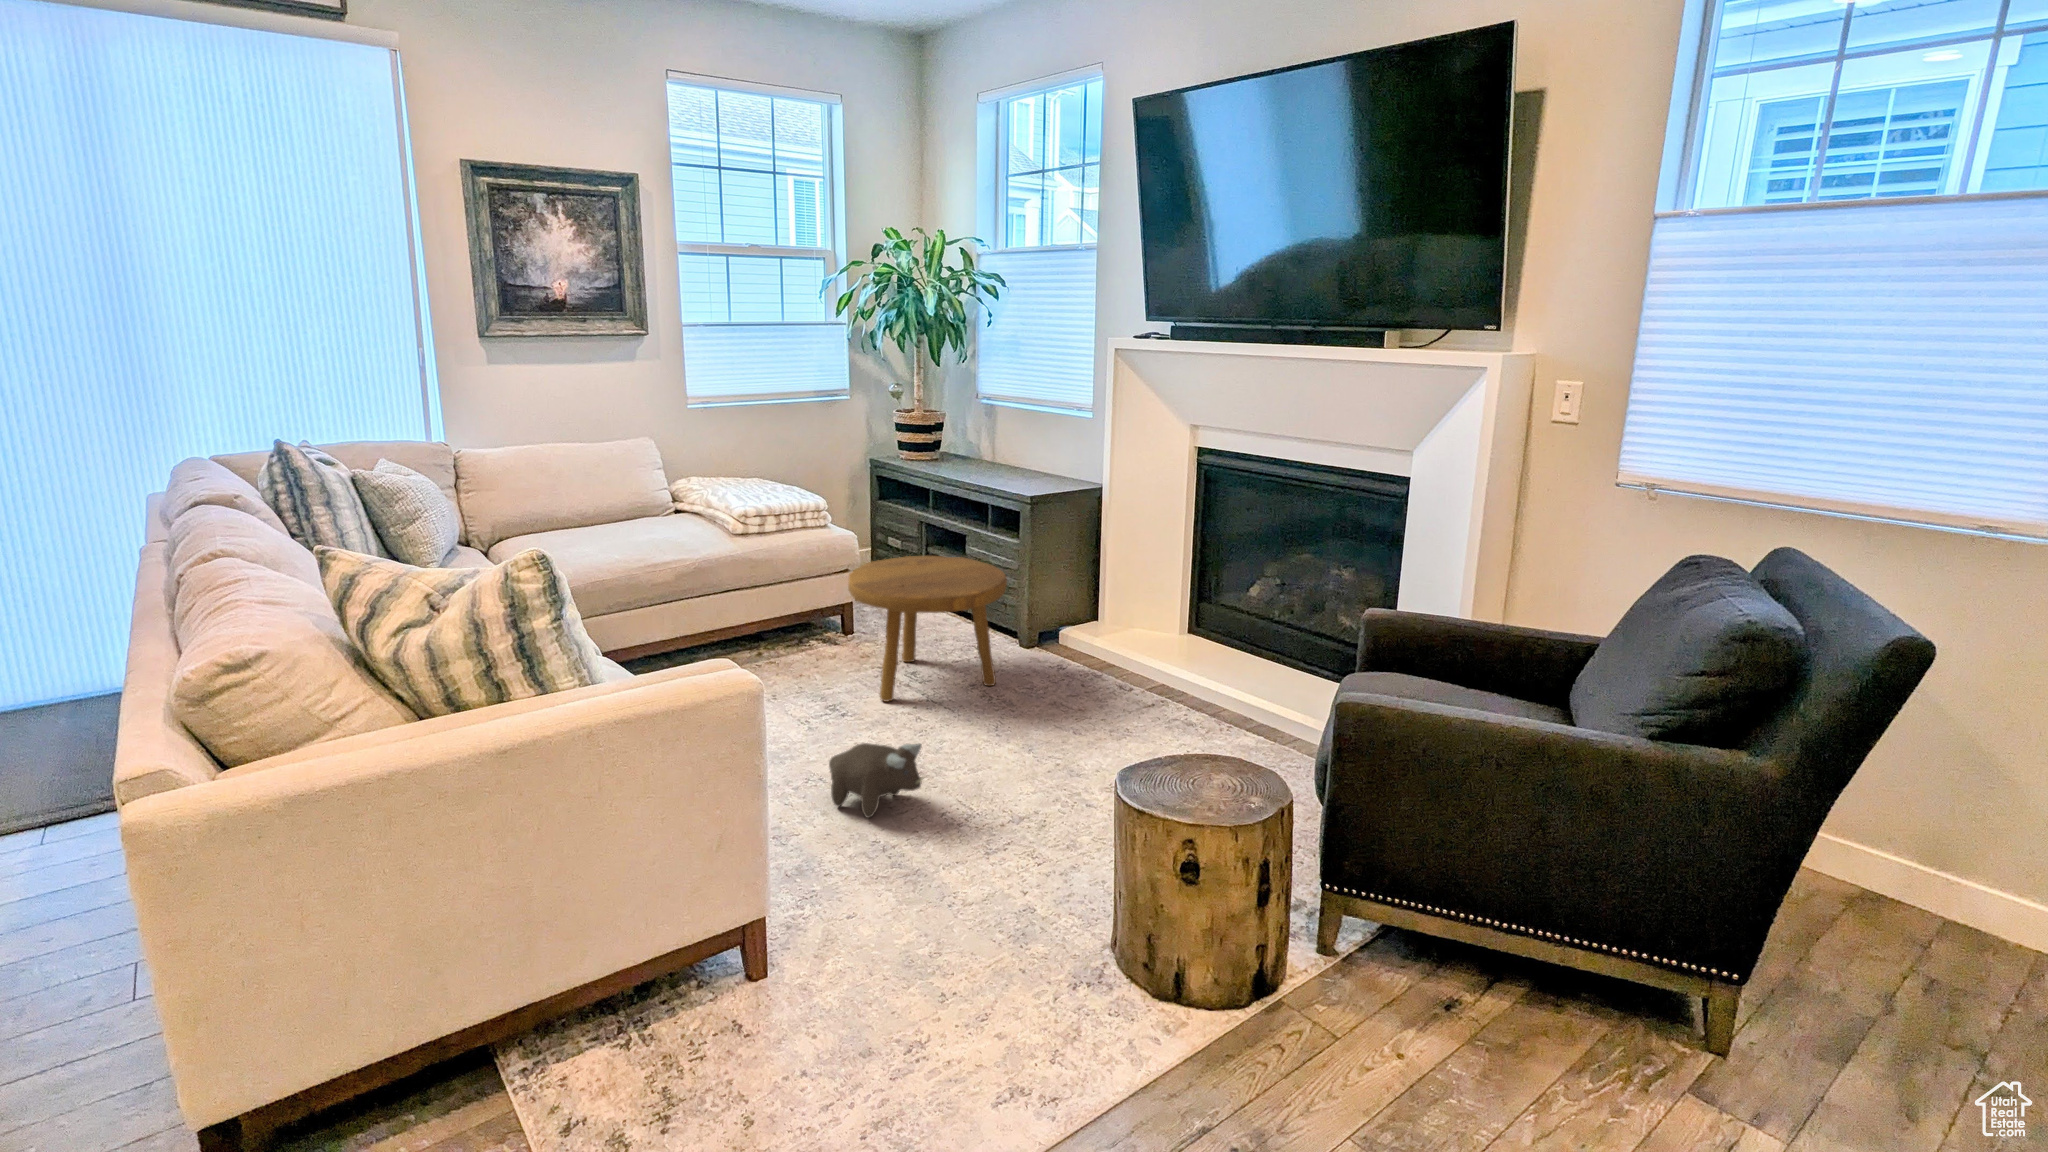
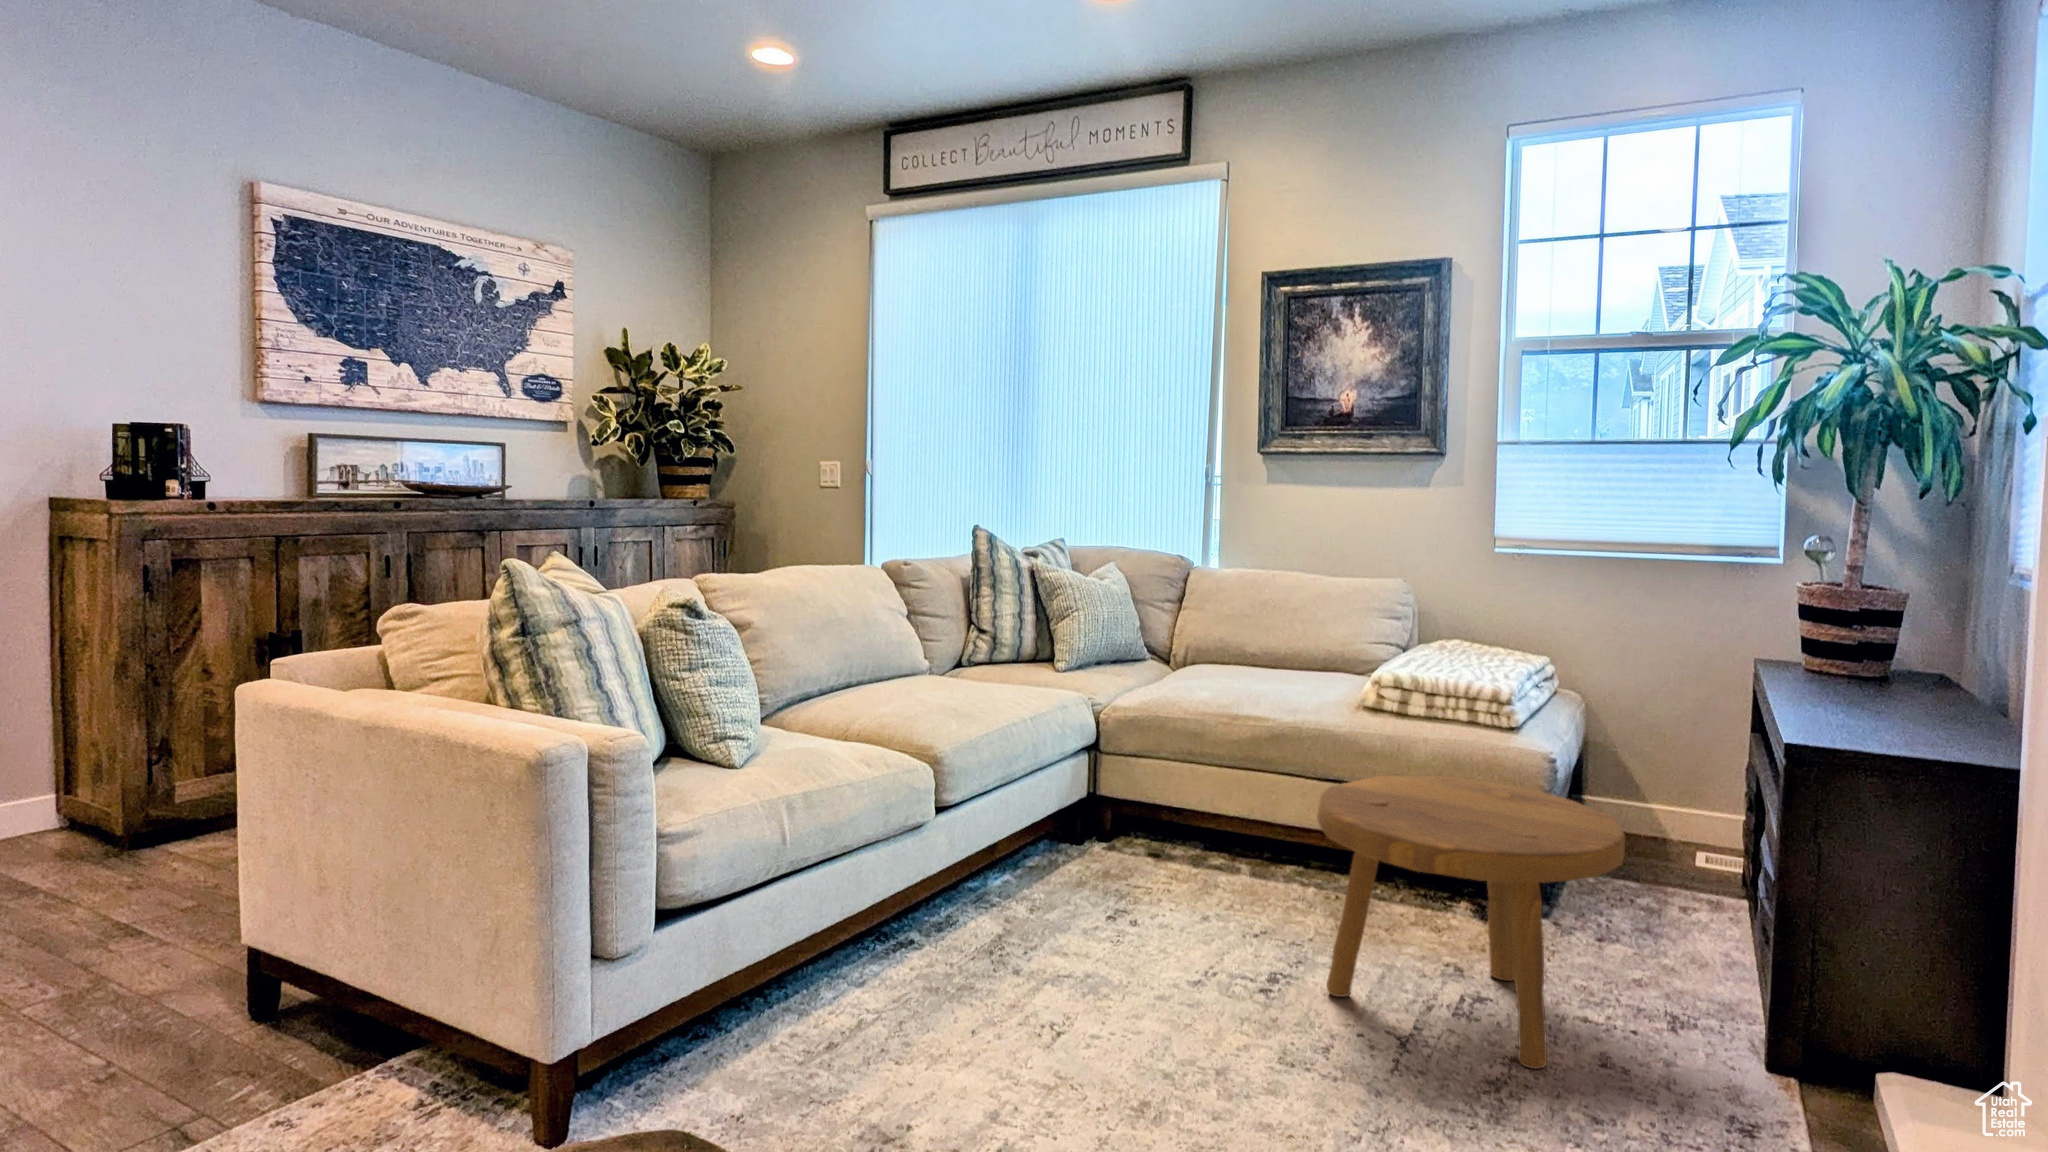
plush toy: present [829,743,923,818] -> none [952,957,1062,1071]

